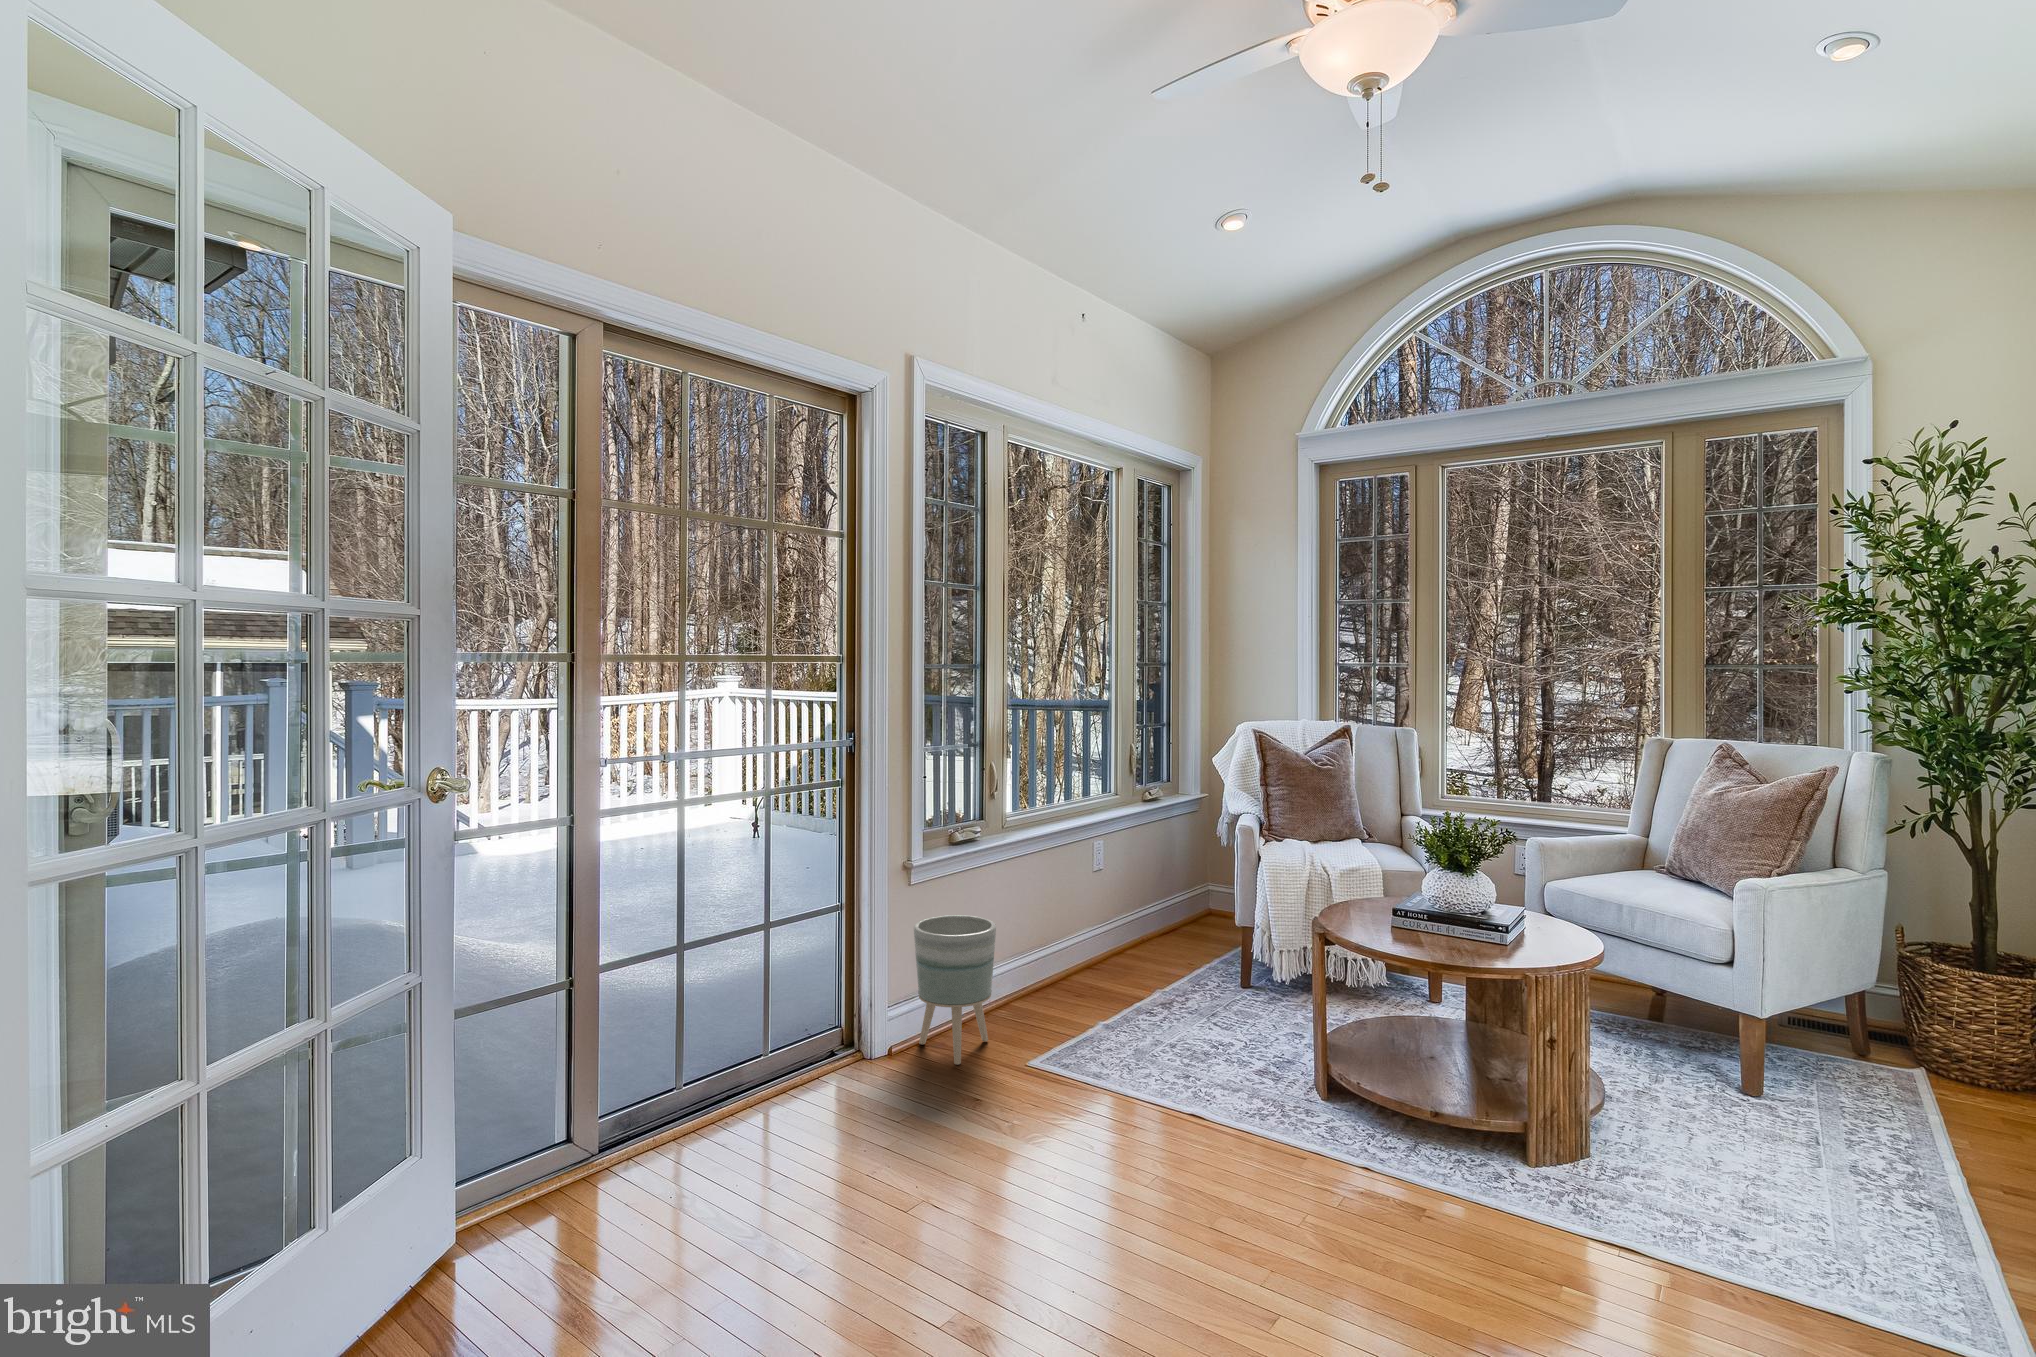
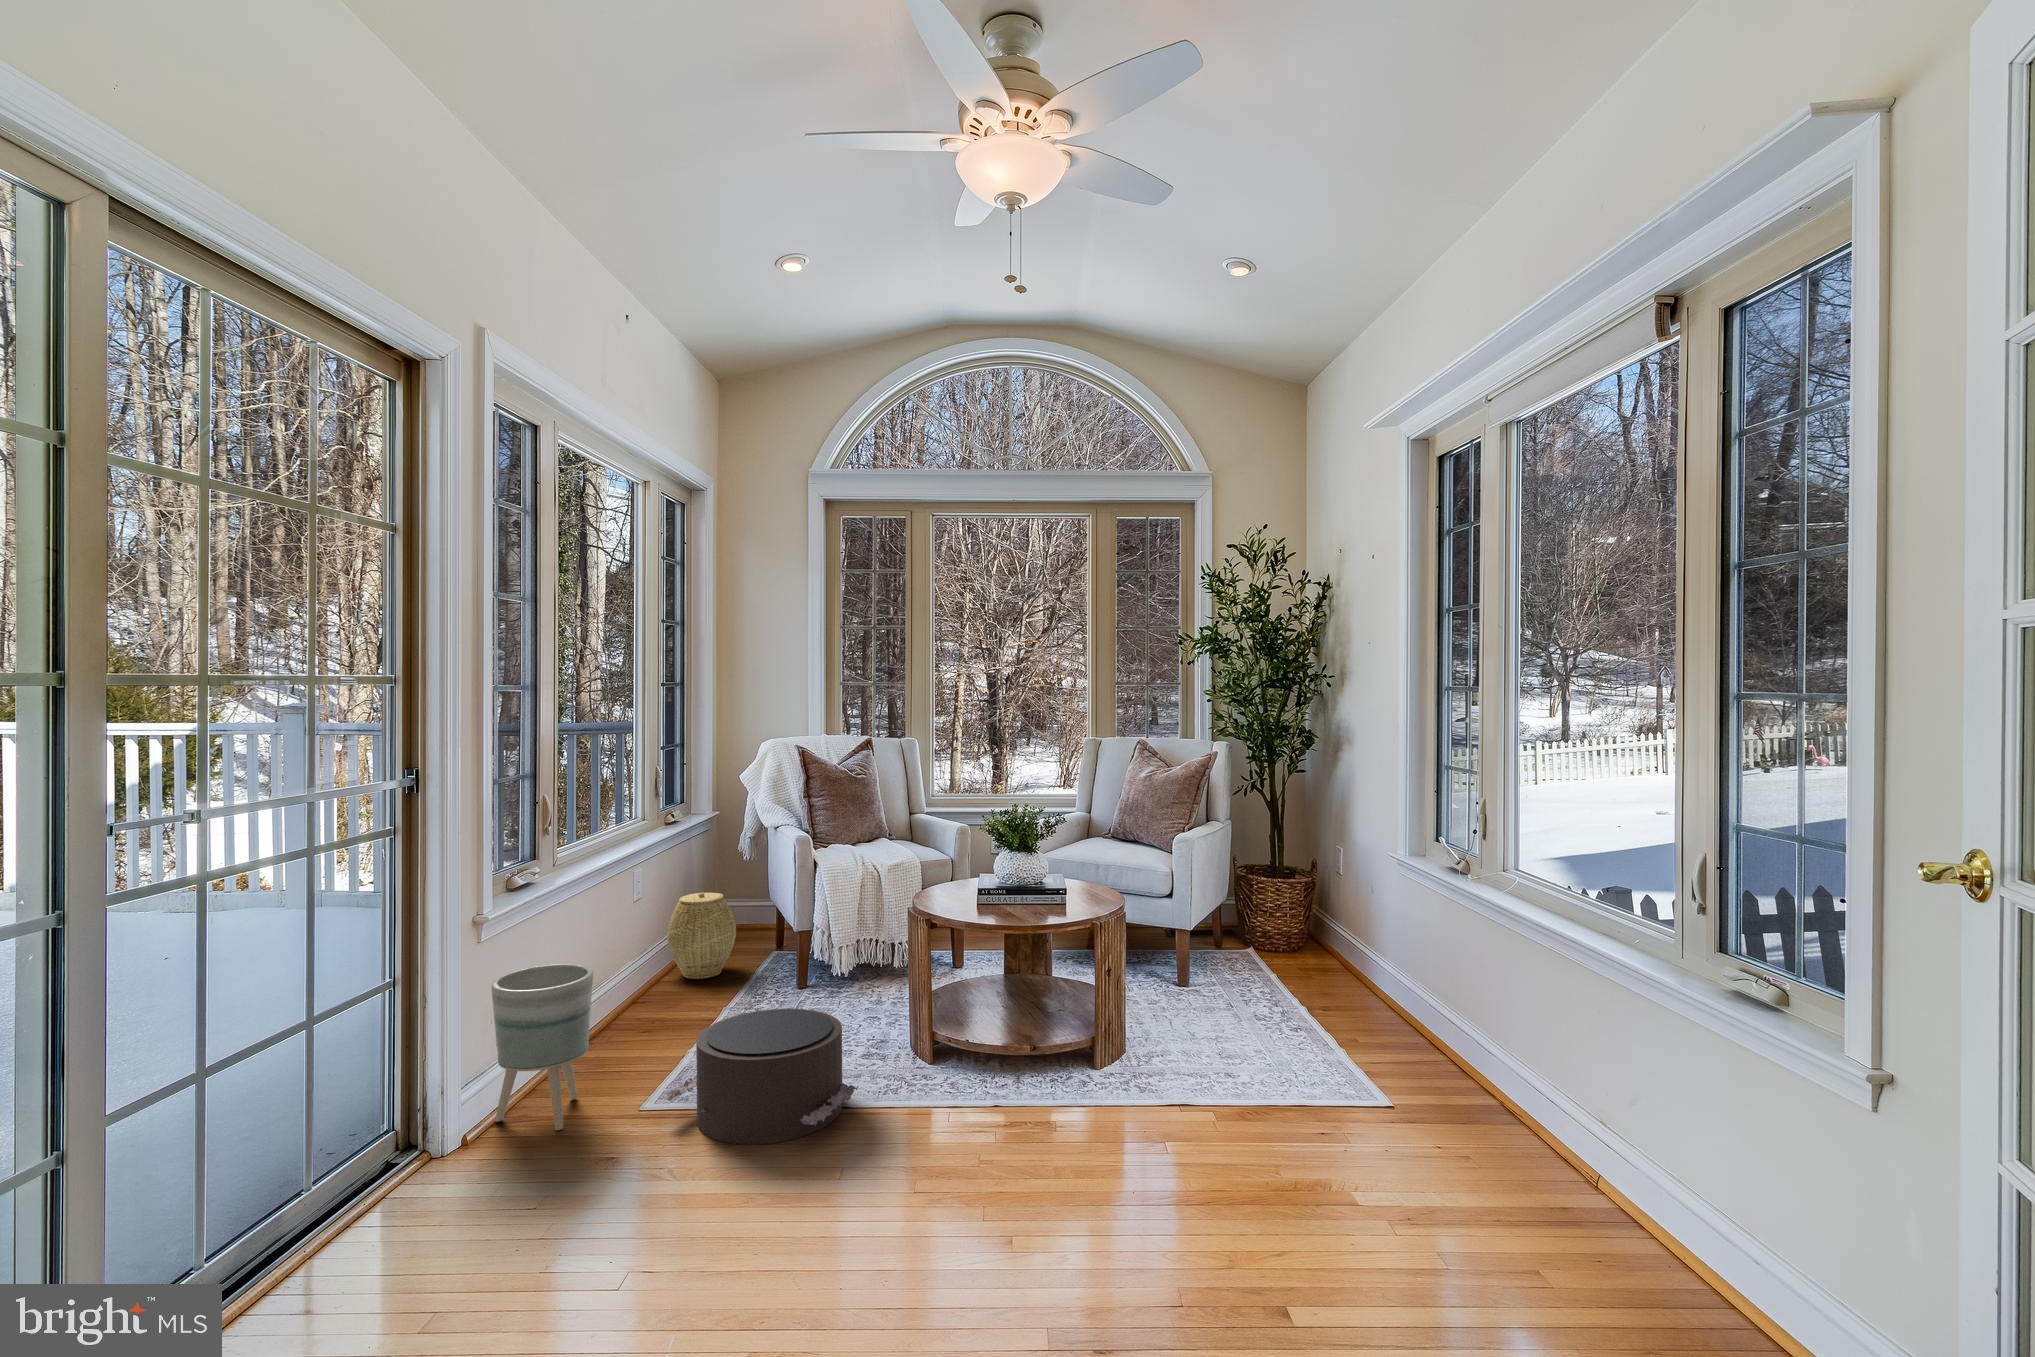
woven basket: none [1132,873,1198,959] -> present [667,892,736,979]
pouf: none [1036,997,1215,1134] -> present [664,1009,858,1145]

